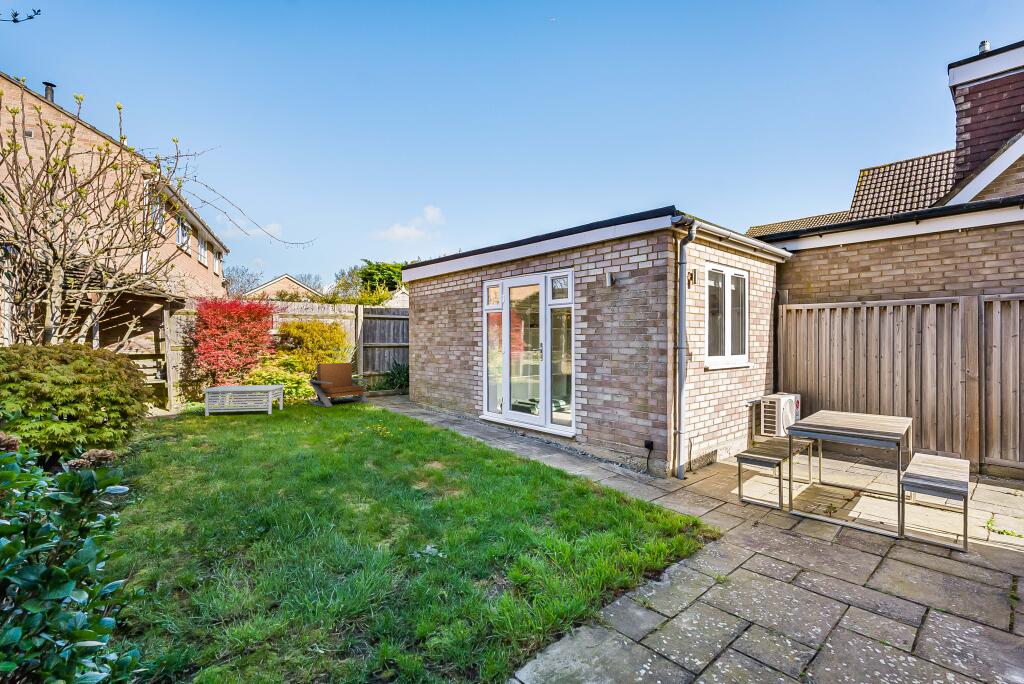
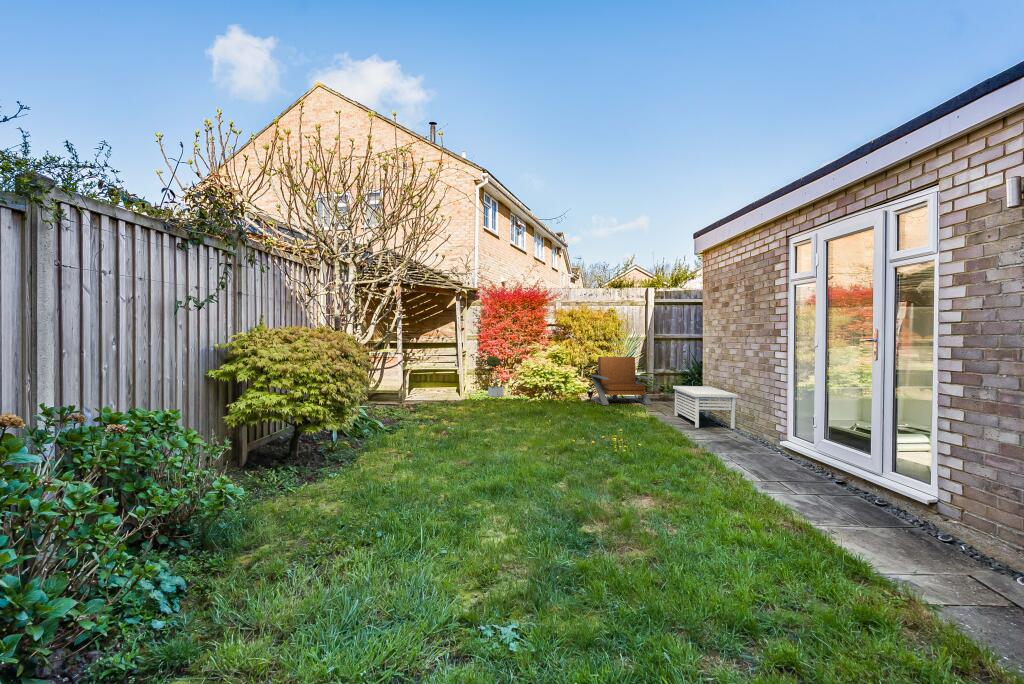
potted tree: none [176,367,203,414] -> present [486,355,504,397]
storage bench: present [202,385,284,416] -> present [673,386,738,429]

